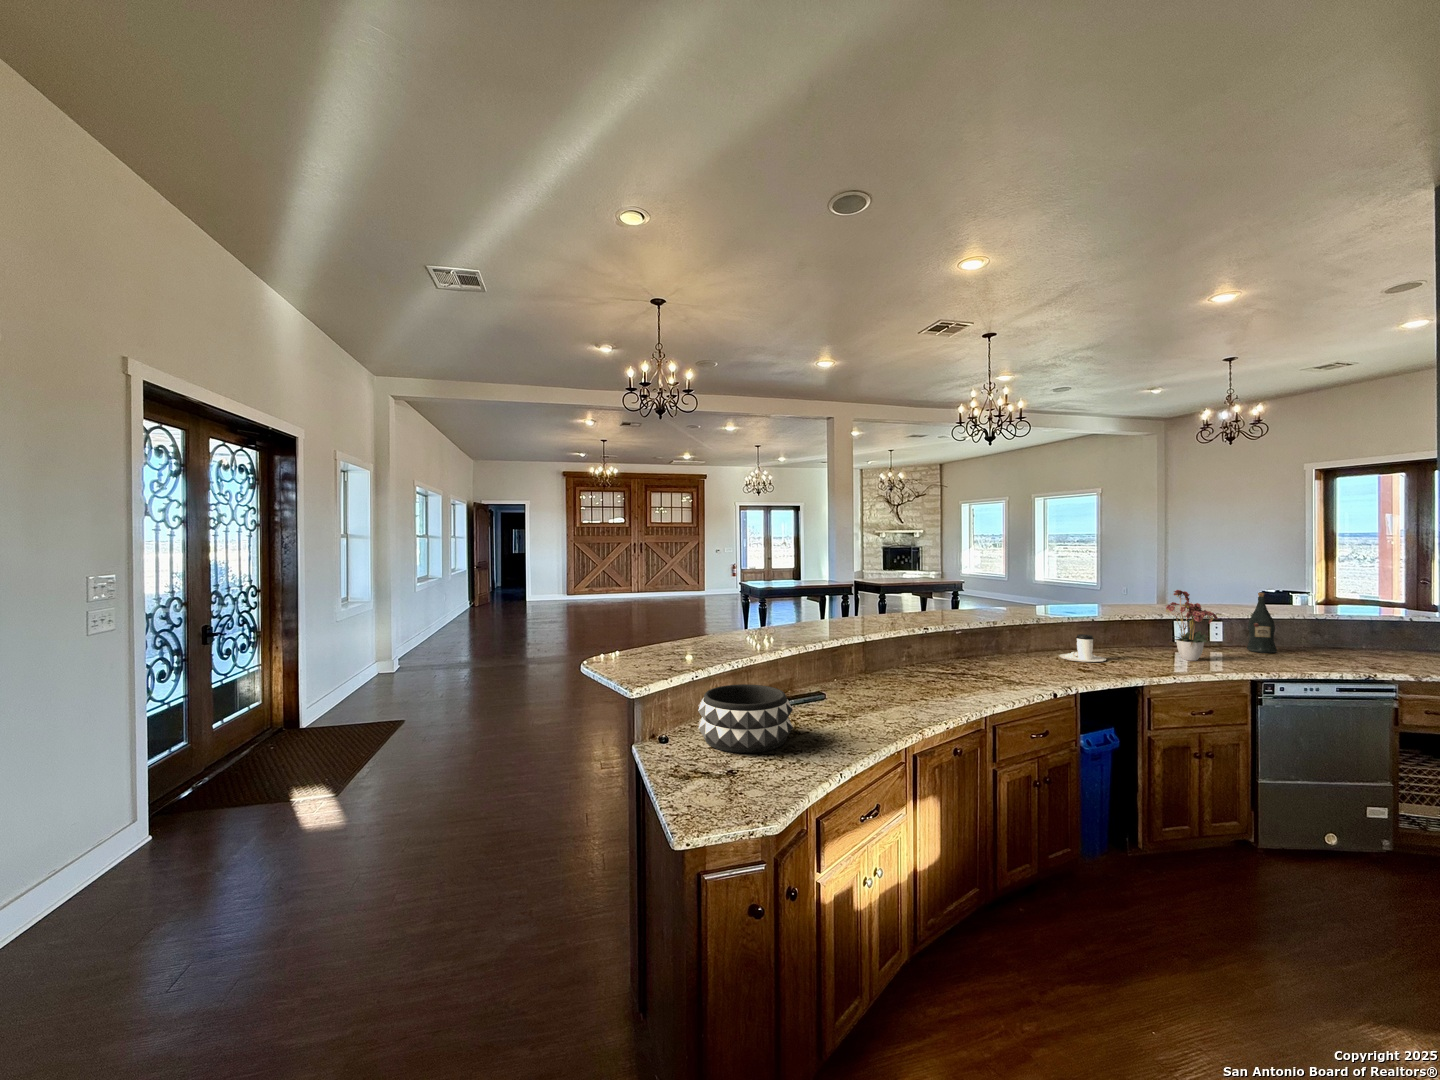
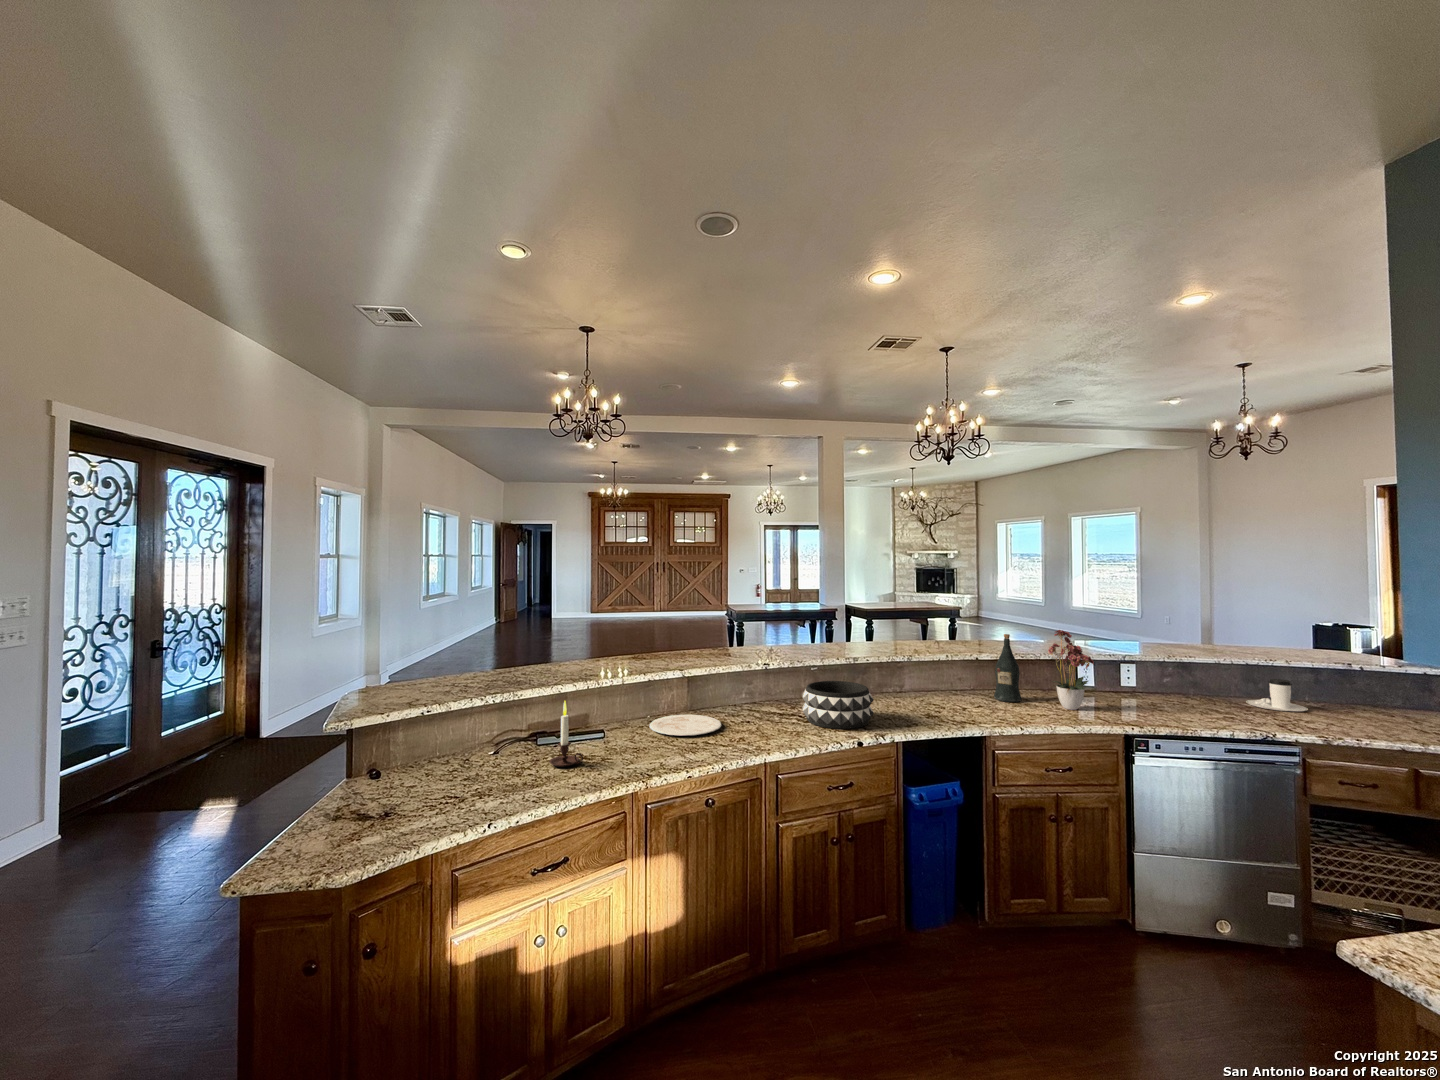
wine bottle: present [1247,593,1277,653] -> present [994,634,1022,702]
coffee cup: present [1059,634,1106,662] -> present [1246,679,1308,712]
candle: none [811,660,847,724] -> present [549,701,583,767]
plate: none [847,676,919,694] -> present [650,715,721,736]
decorative bowl: present [698,684,793,753] -> present [802,681,874,729]

